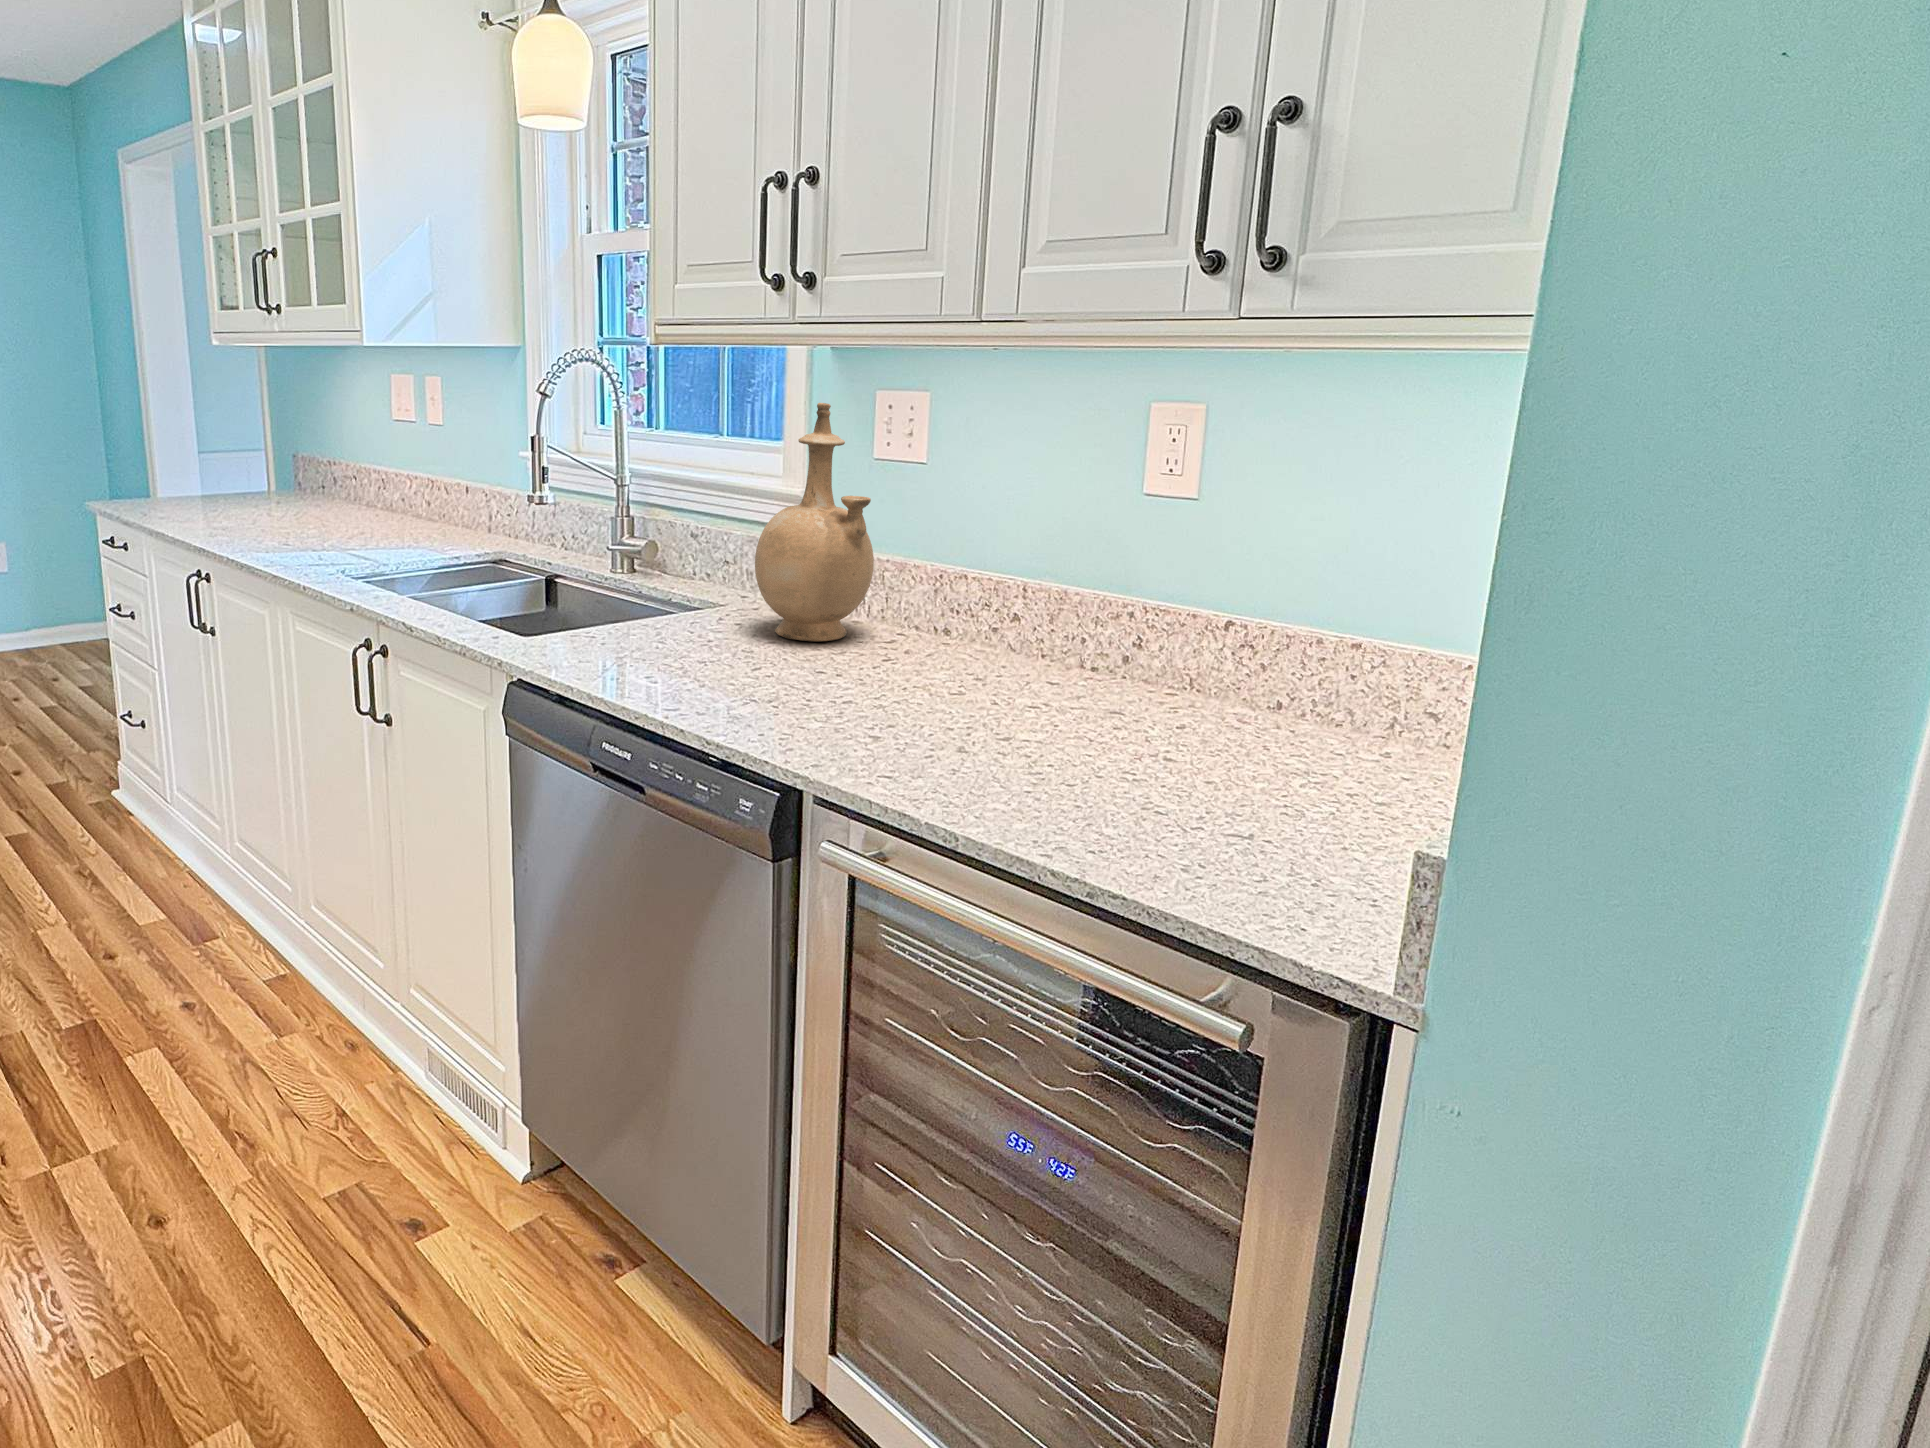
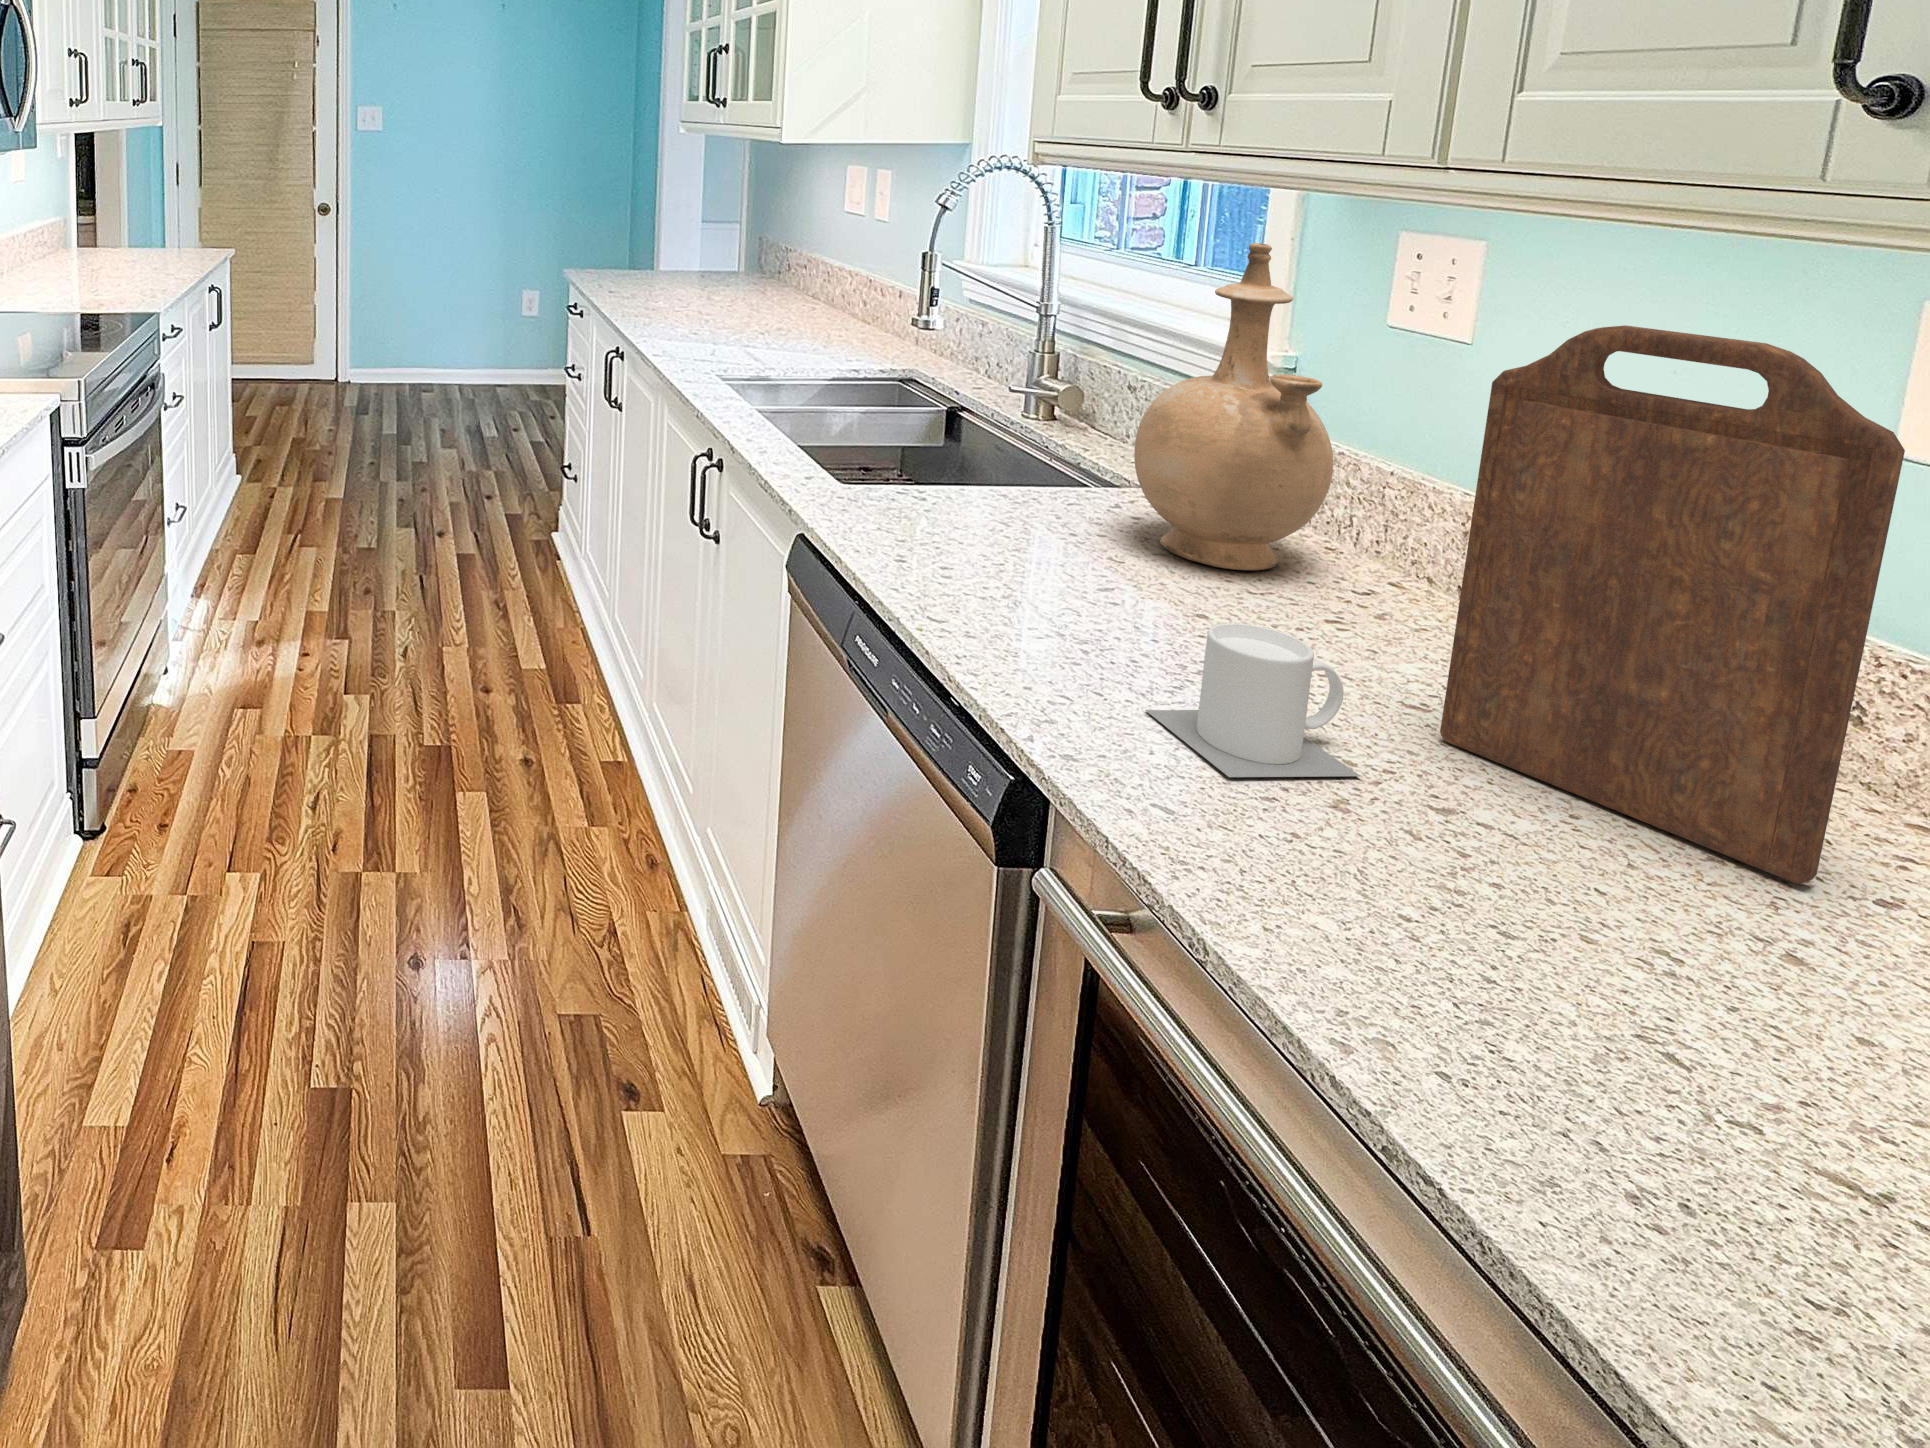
cutting board: none [983,427,1178,727] -> present [1440,325,1905,884]
mug: none [843,652,965,749] -> present [1146,623,1360,777]

